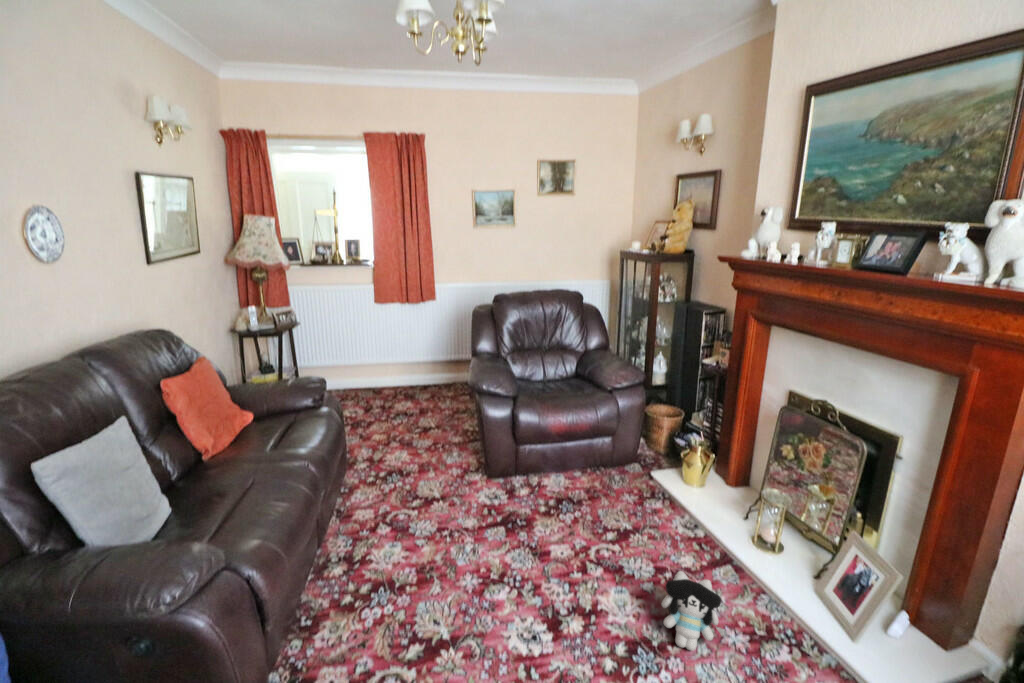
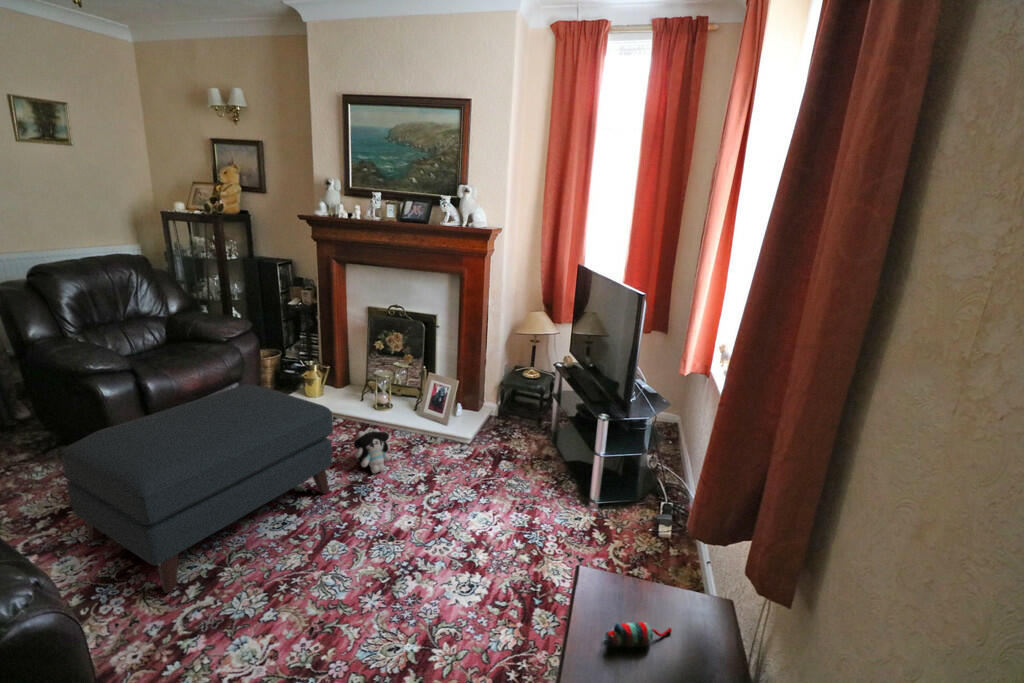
ottoman: none [388,449,624,637] -> present [61,385,333,593]

